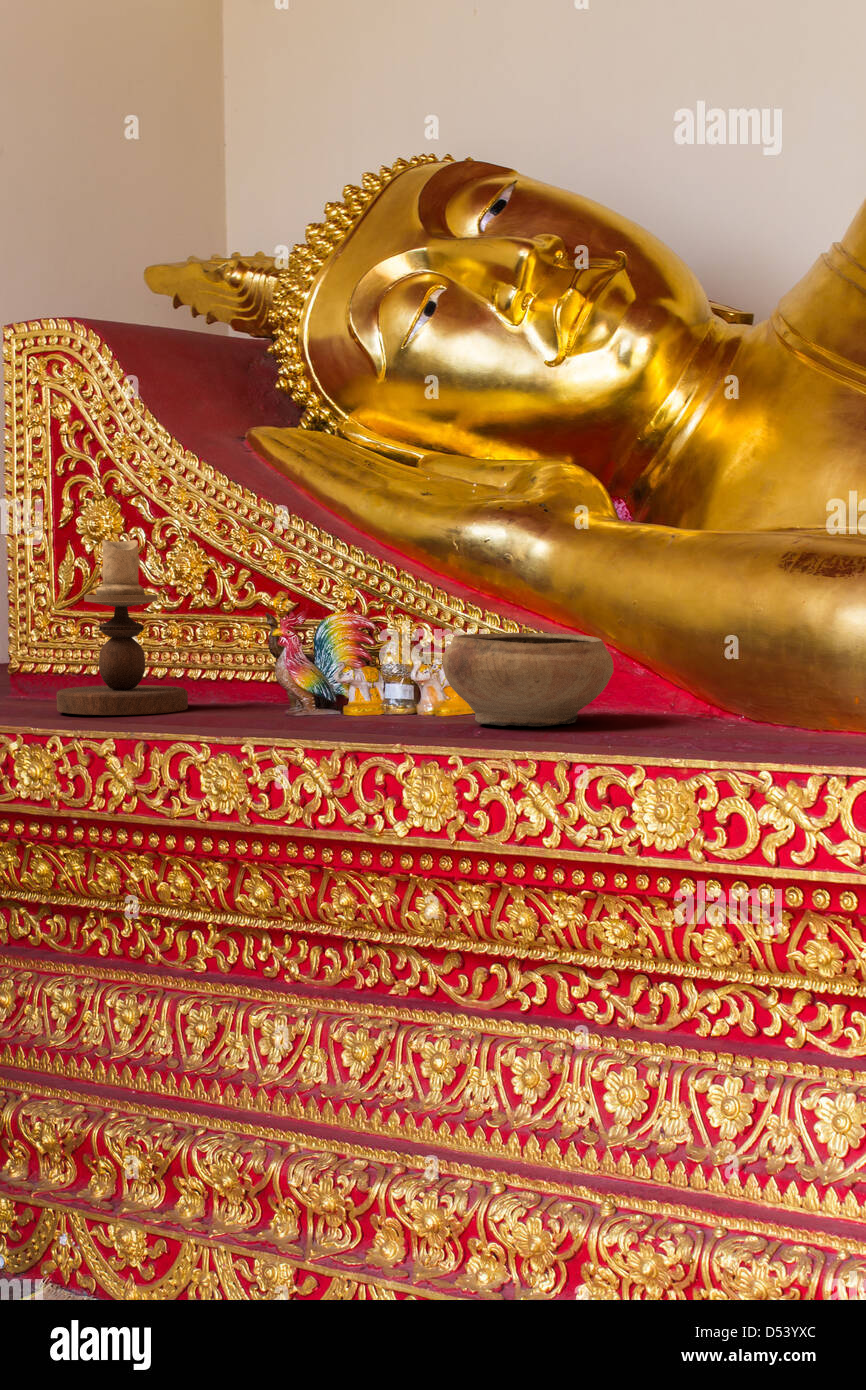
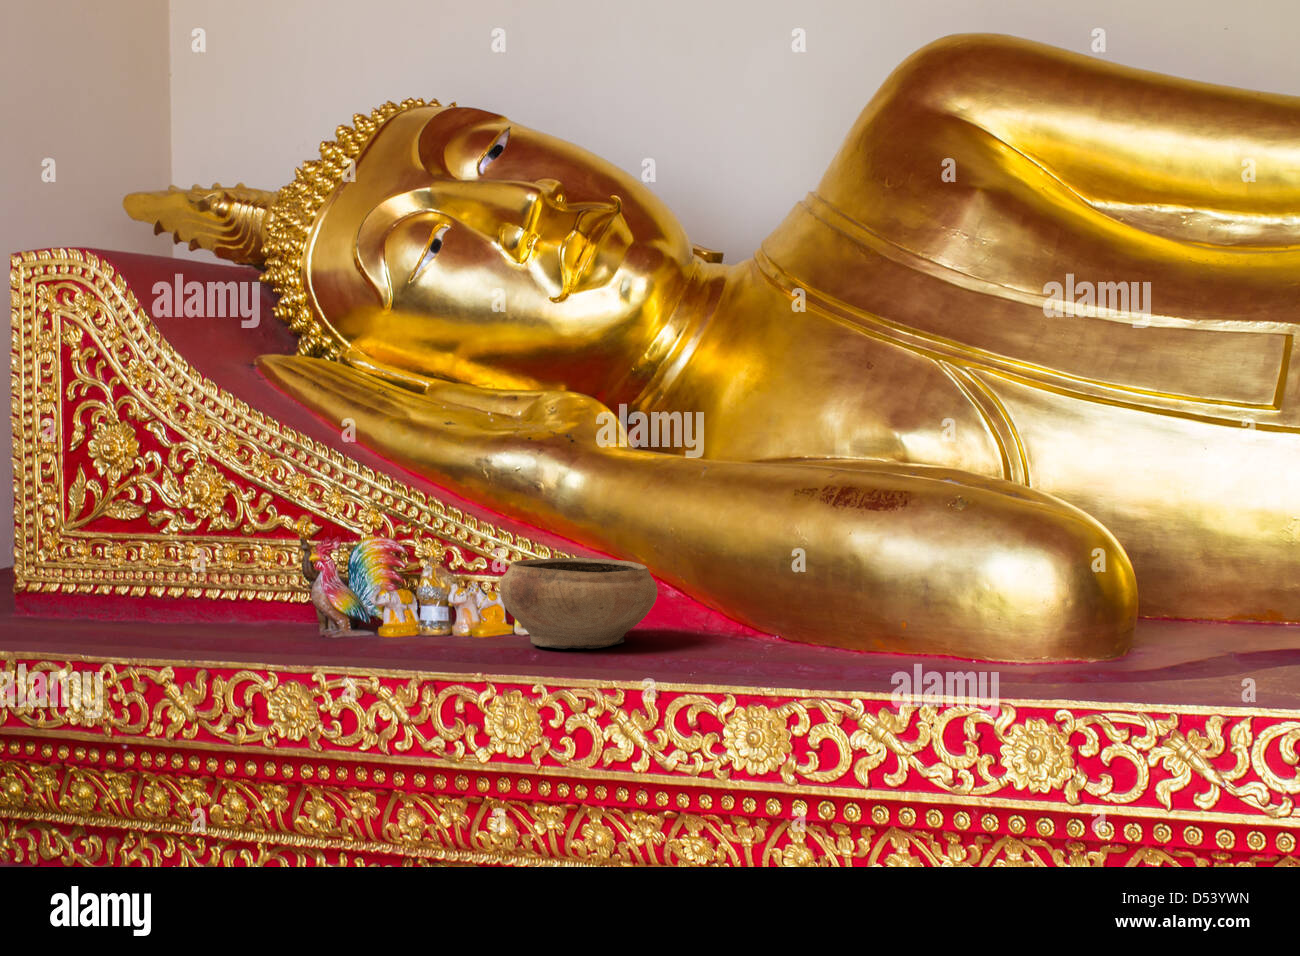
candlestick: present [57,540,188,715] -> none [76,465,216,642]

